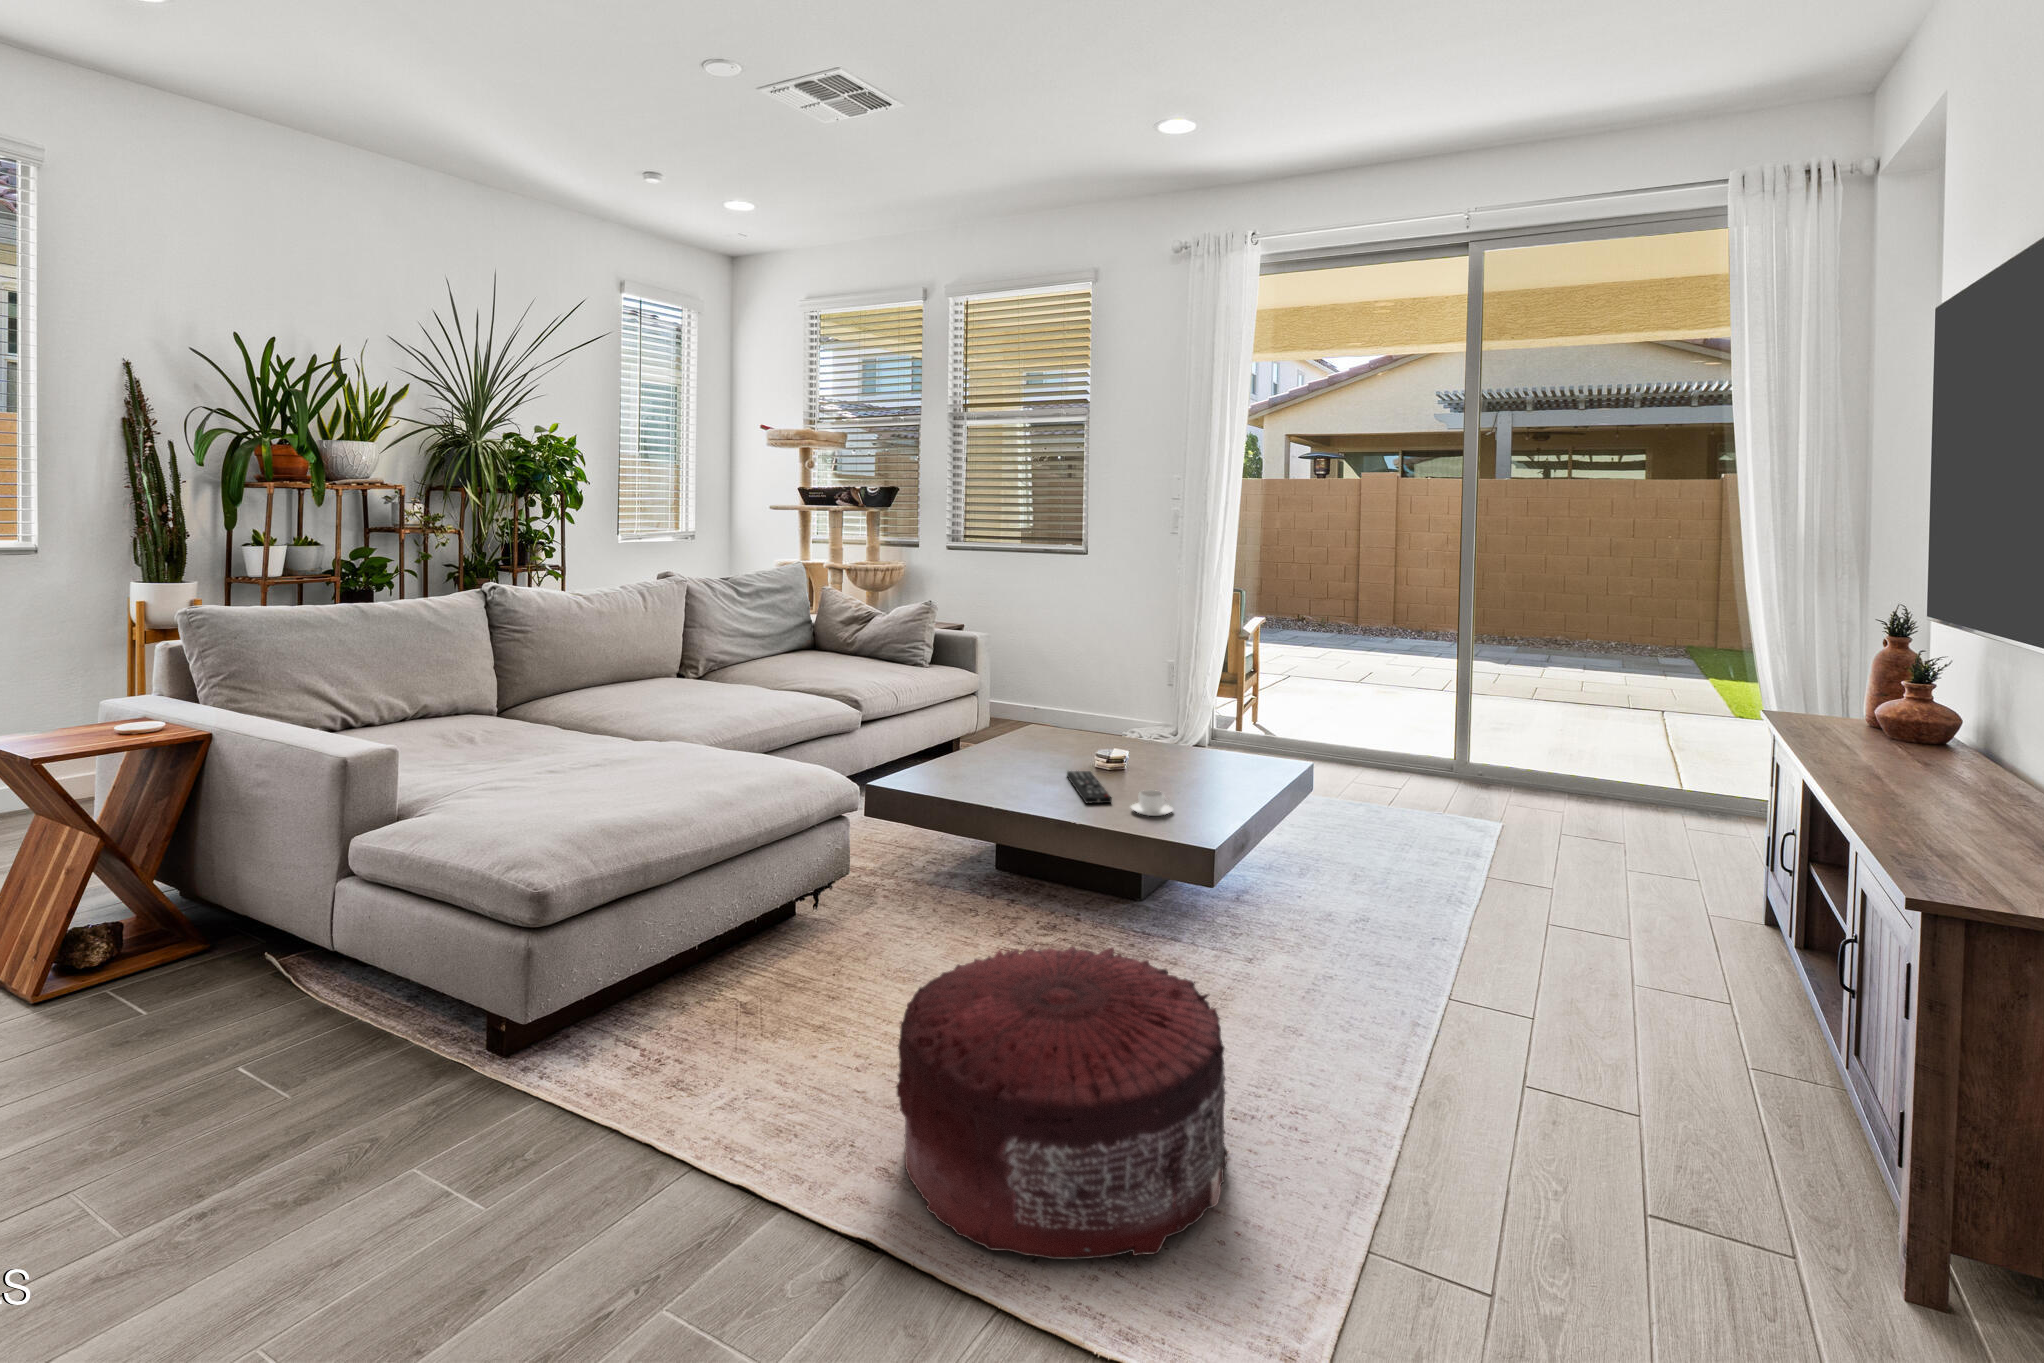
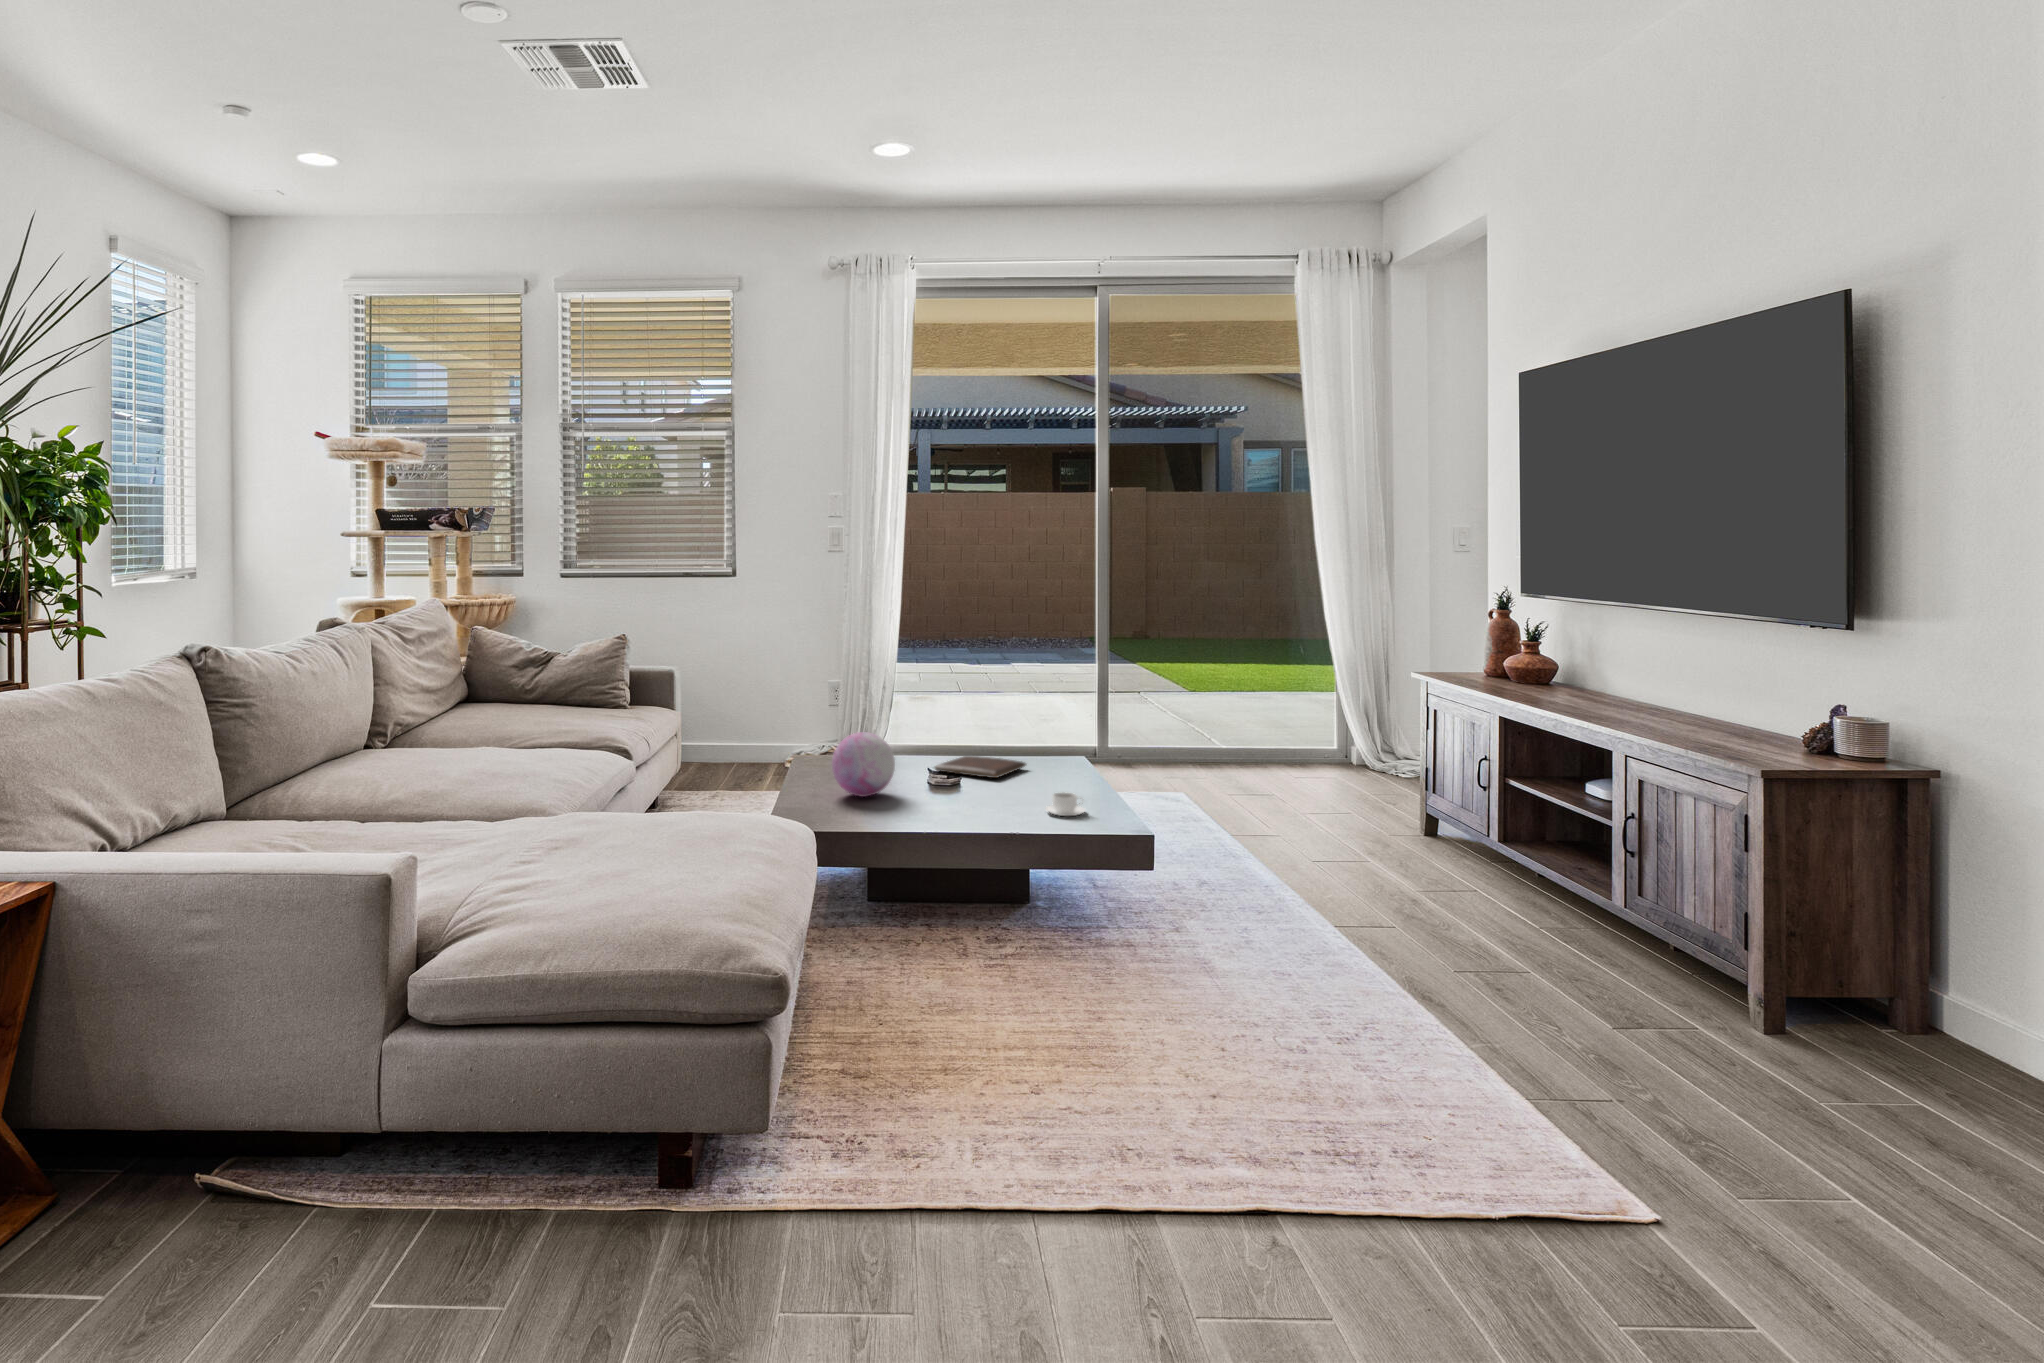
decorative orb: none [975,706,1036,769] -> present [832,732,895,797]
book: none [1112,744,1204,769] -> present [935,756,1026,778]
remote control: present [1067,771,1112,803] -> none [934,787,1020,815]
pouf: present [896,946,1228,1259] -> none [1155,921,1476,1191]

